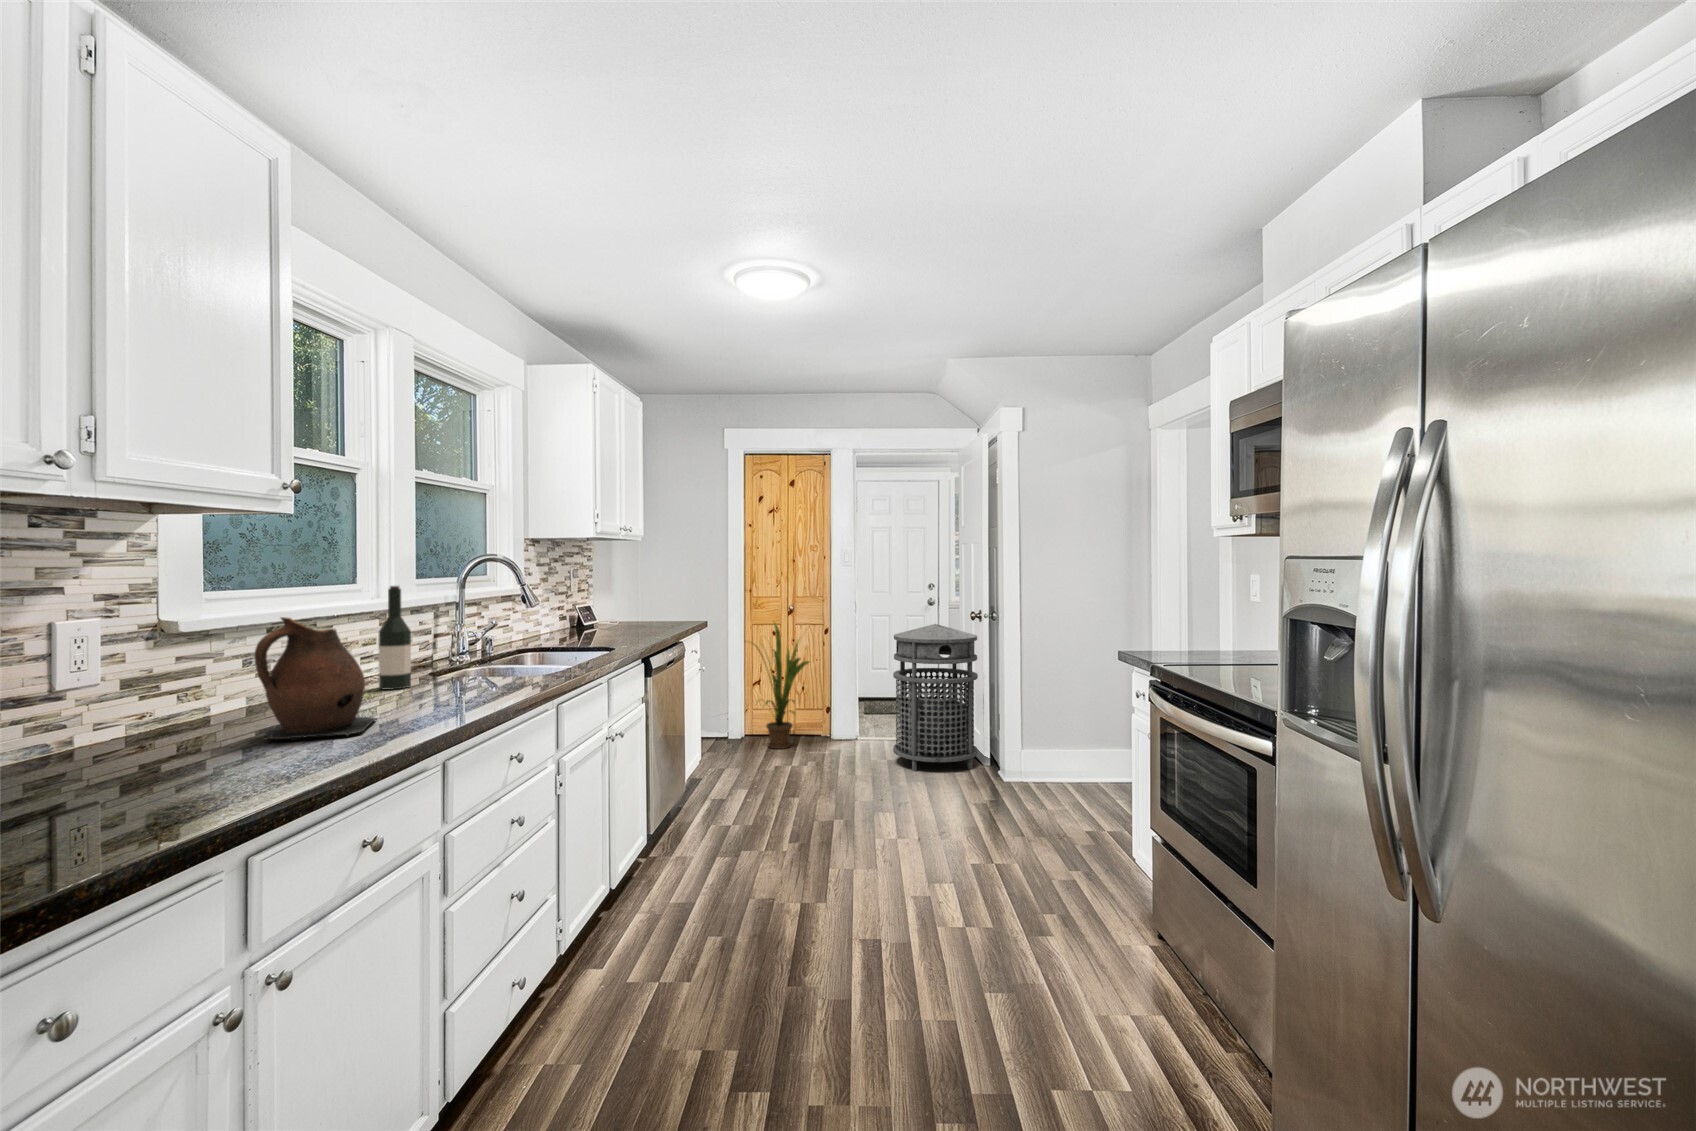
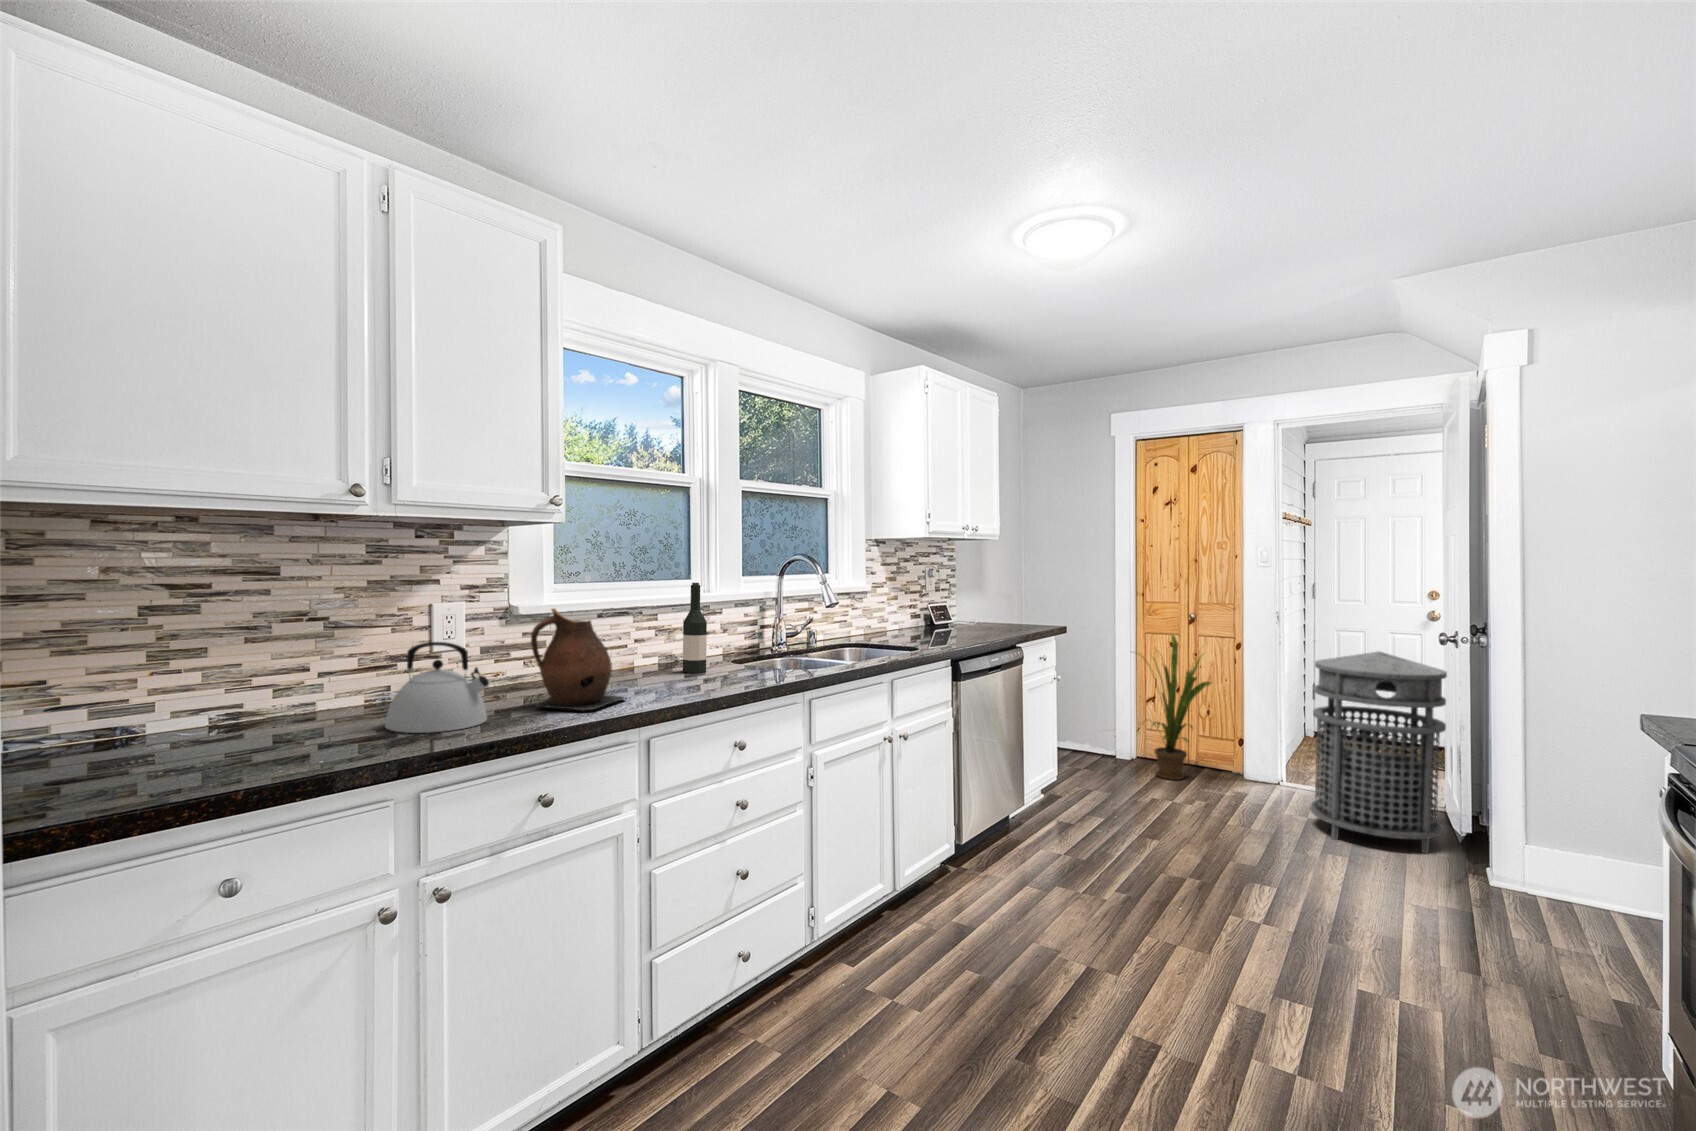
kettle: none [65,665,235,791] -> present [385,642,489,733]

